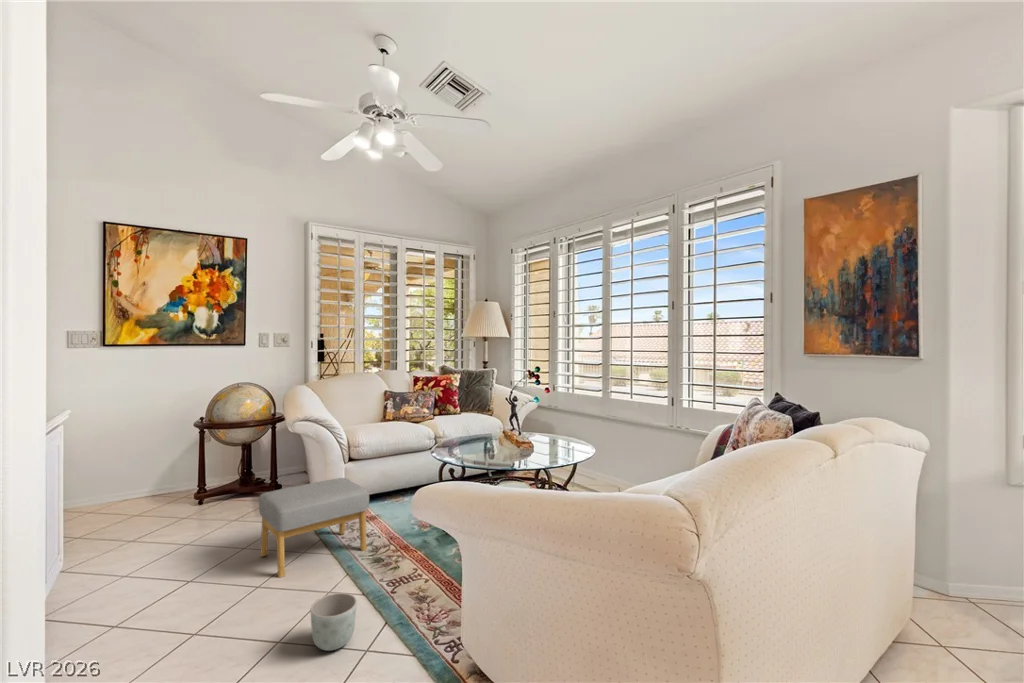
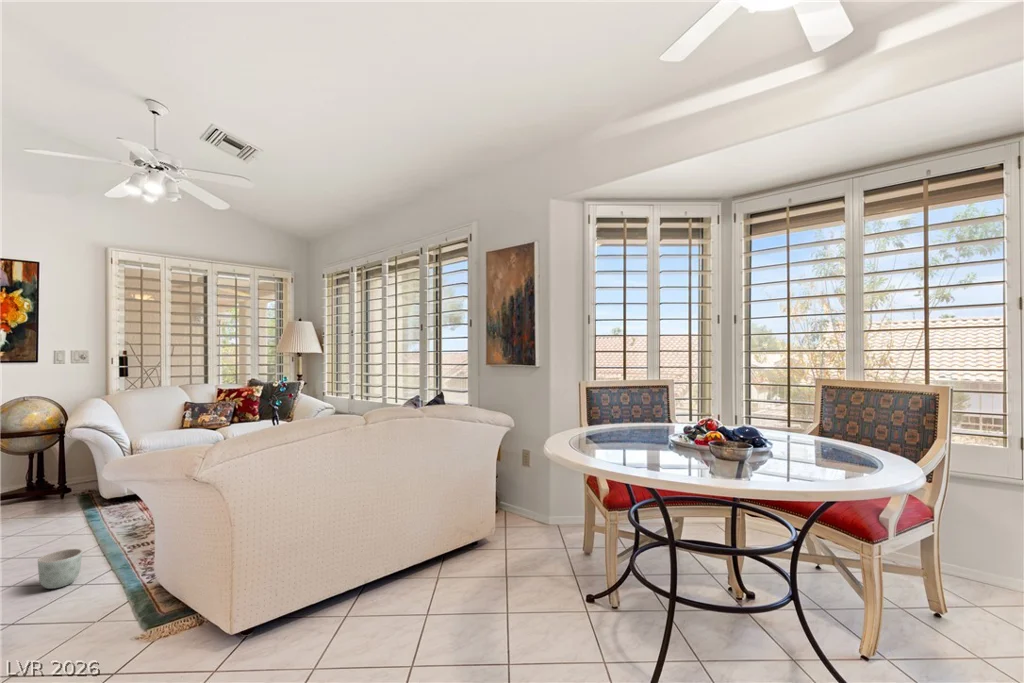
footstool: present [259,478,369,577] -> none [21,473,131,553]

